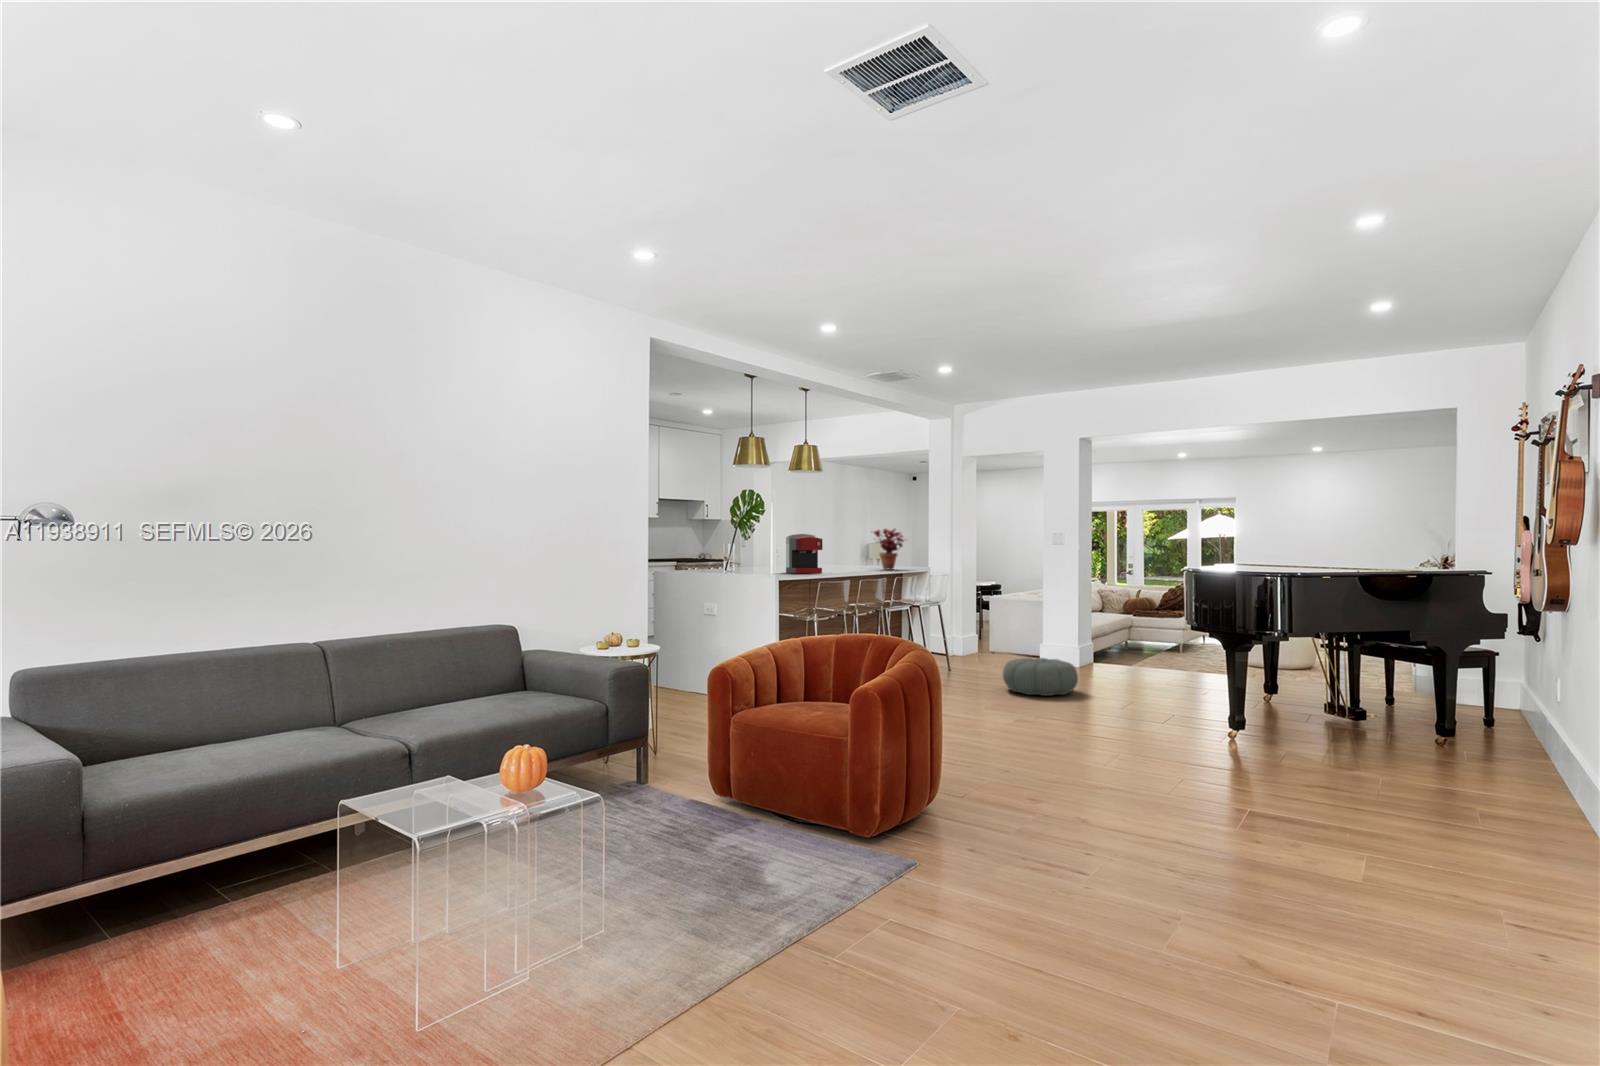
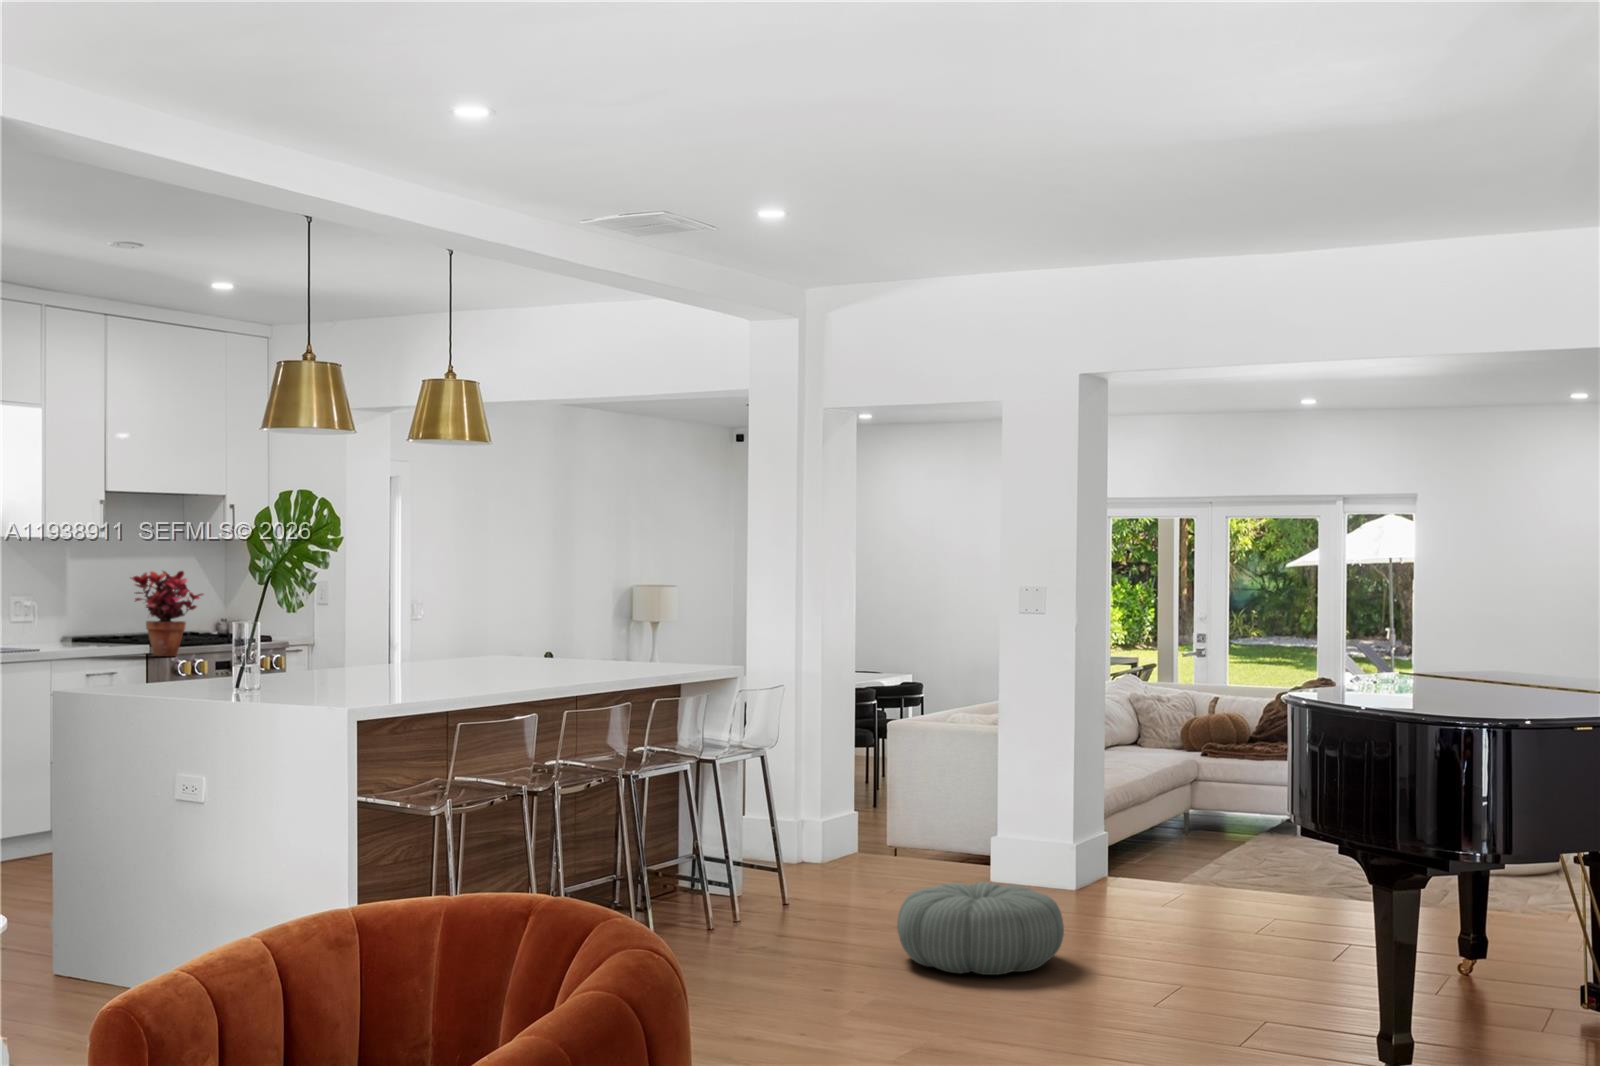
potted plant: present [874,529,904,569] -> present [131,571,203,656]
coffee maker: present [786,534,822,573] -> none [394,594,481,690]

